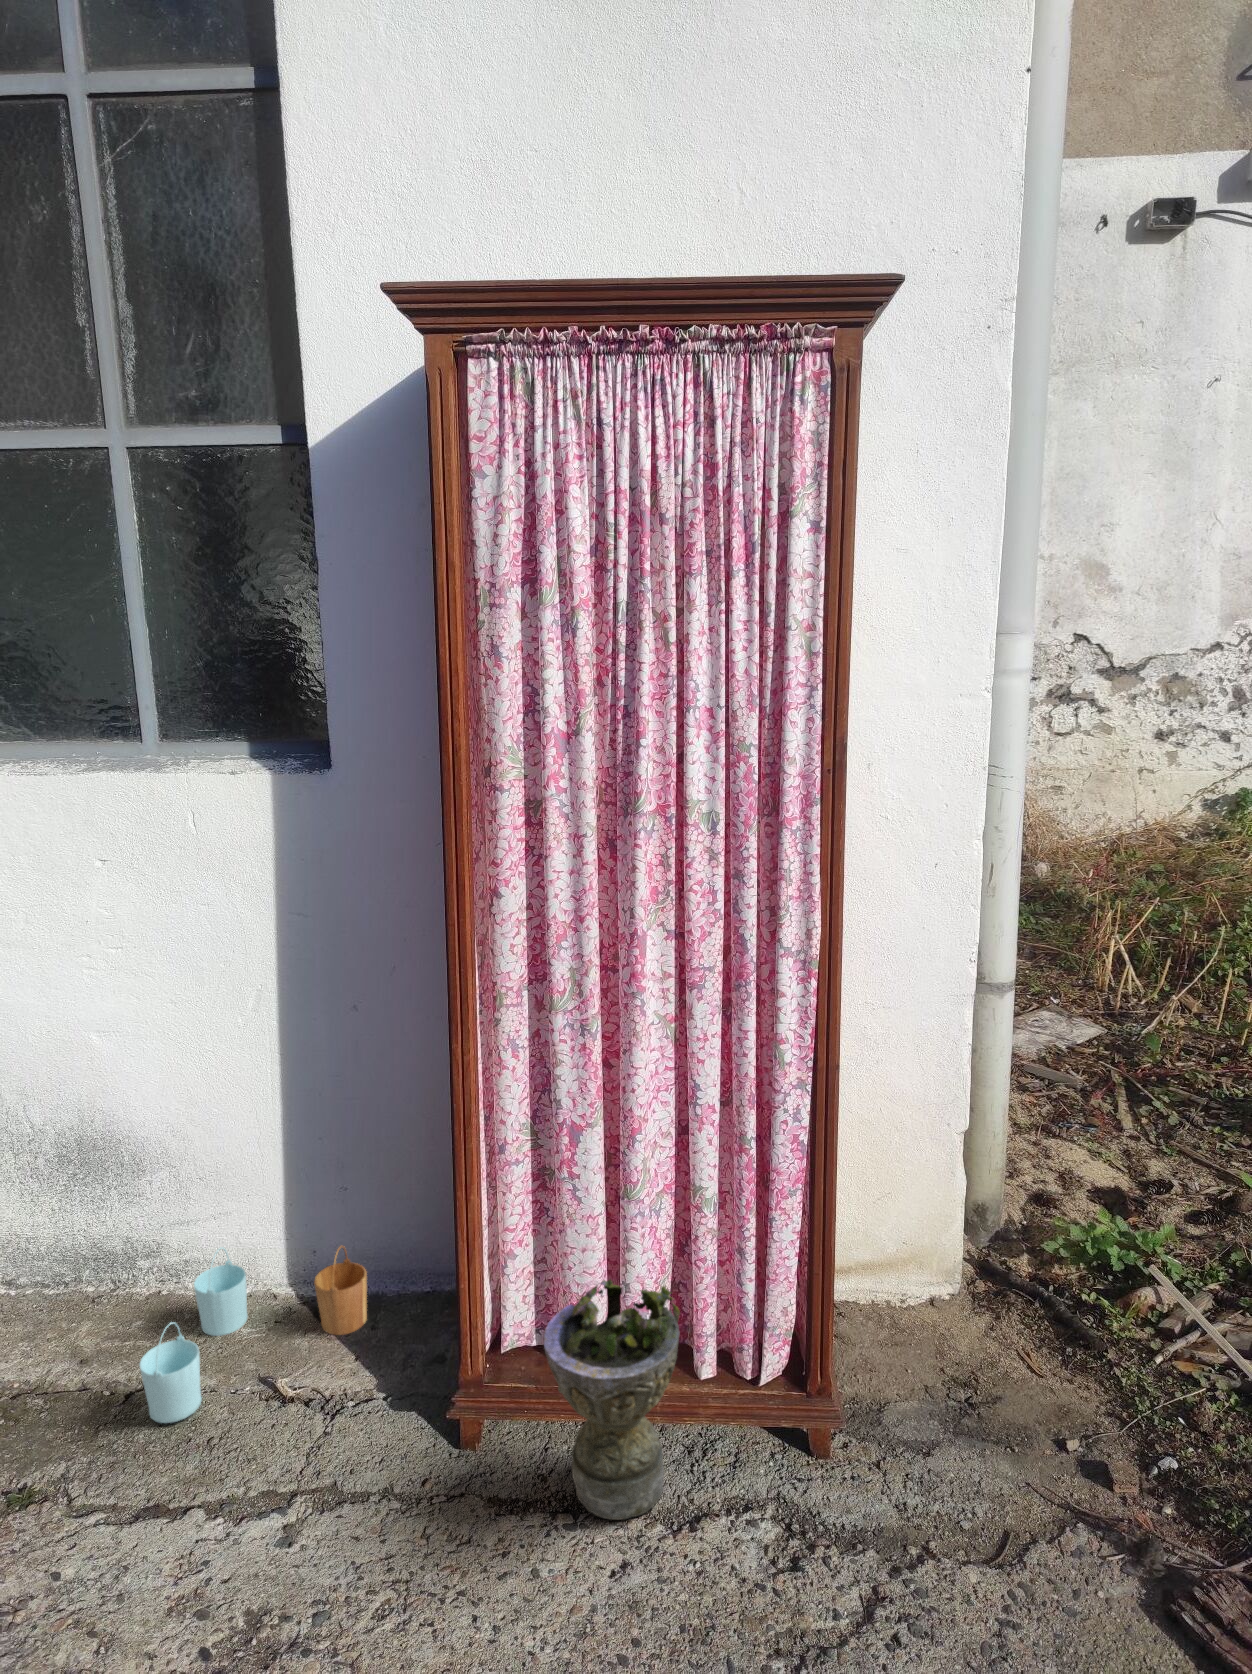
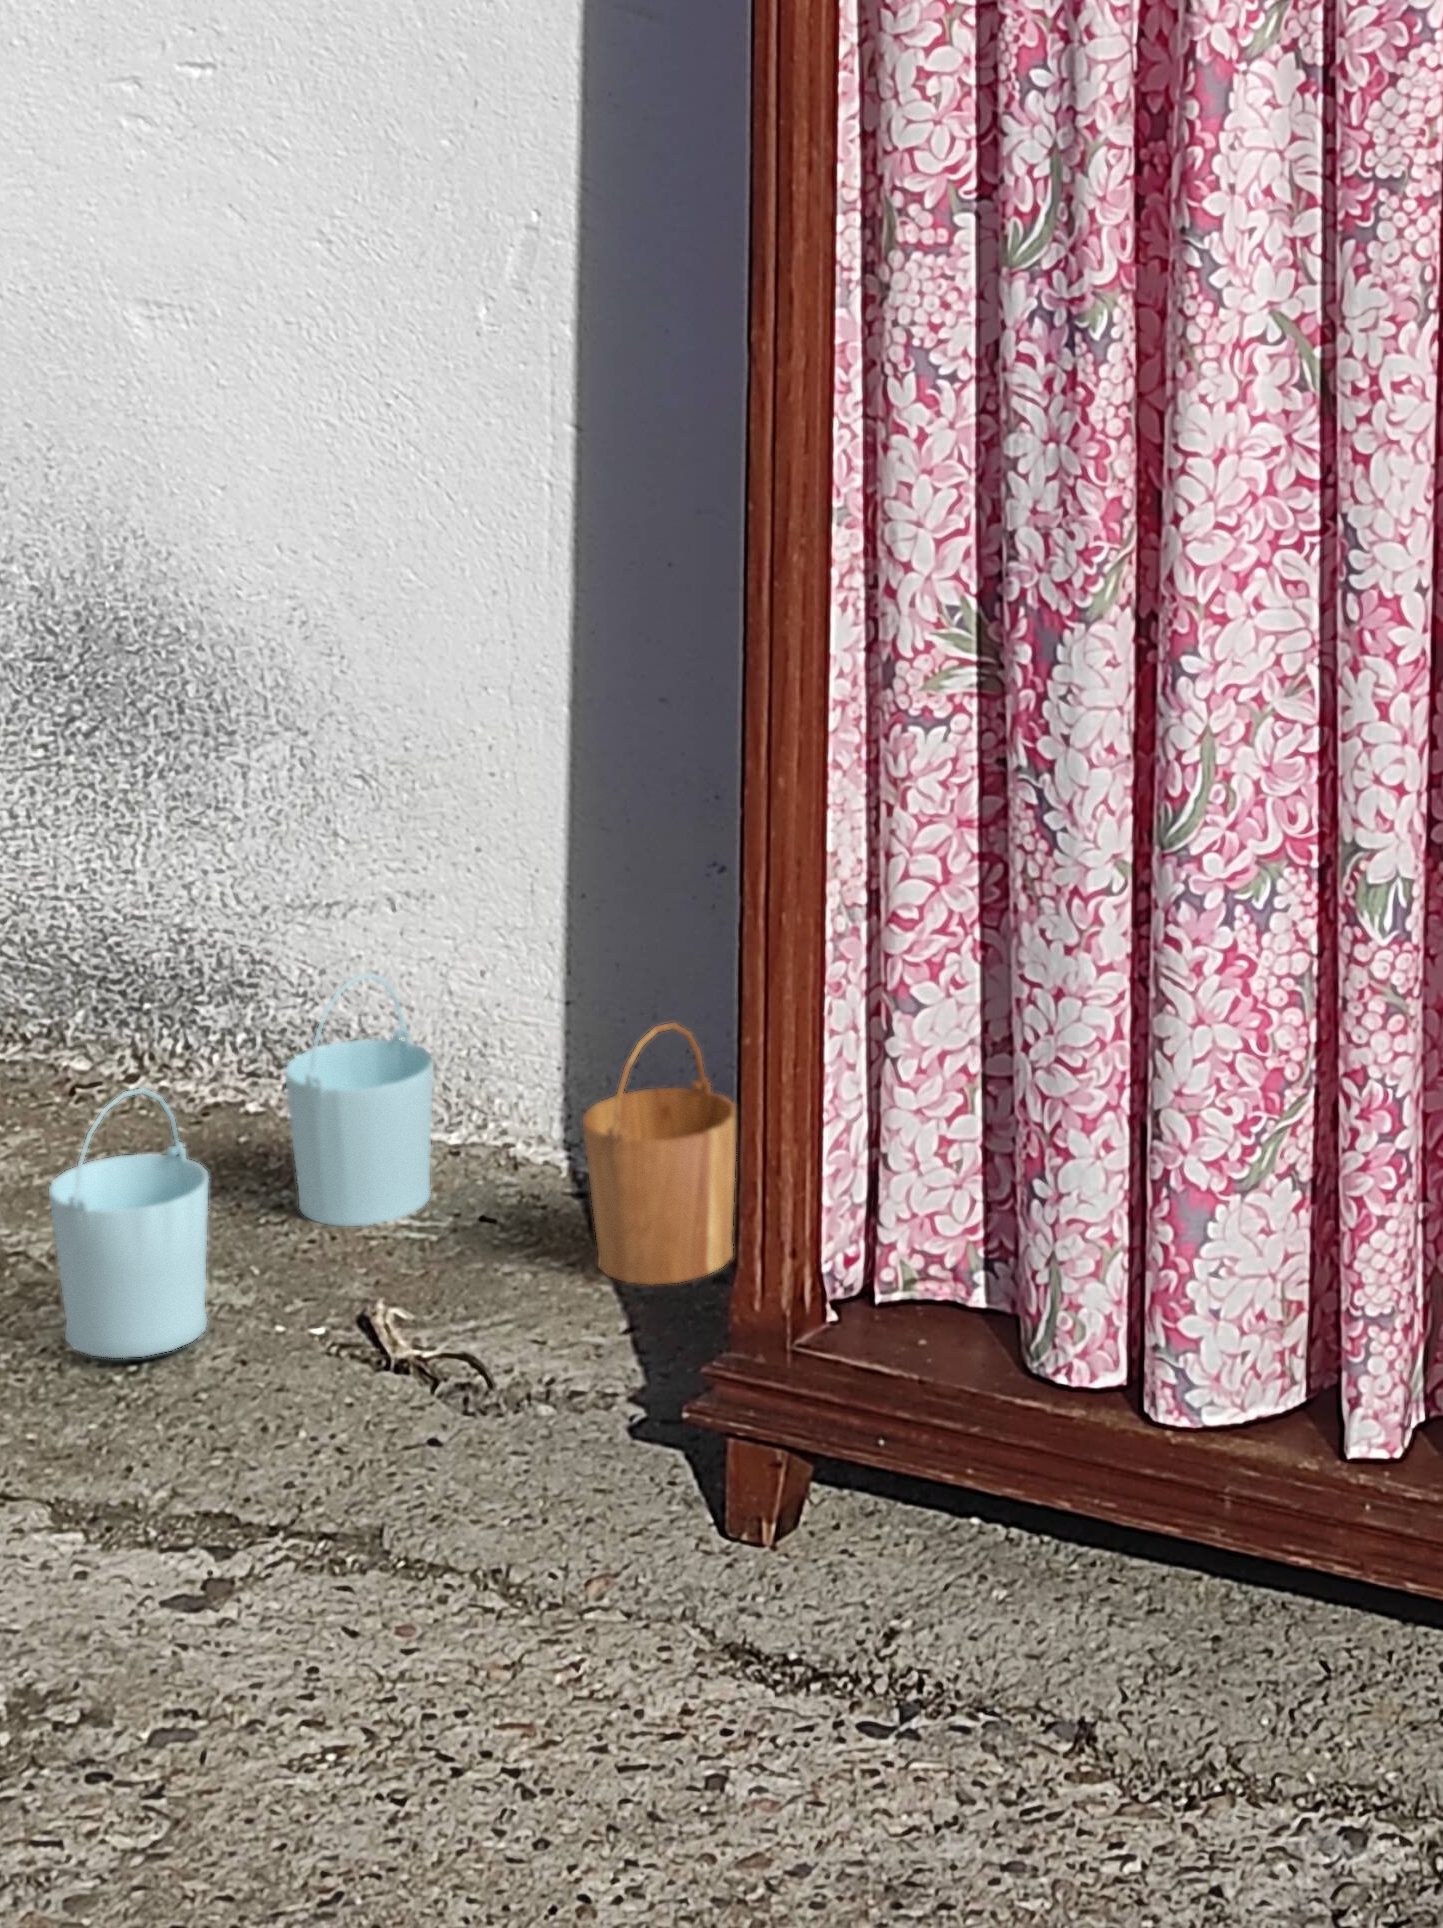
planter: present [544,1280,680,1520] -> none [879,1079,1274,1765]

